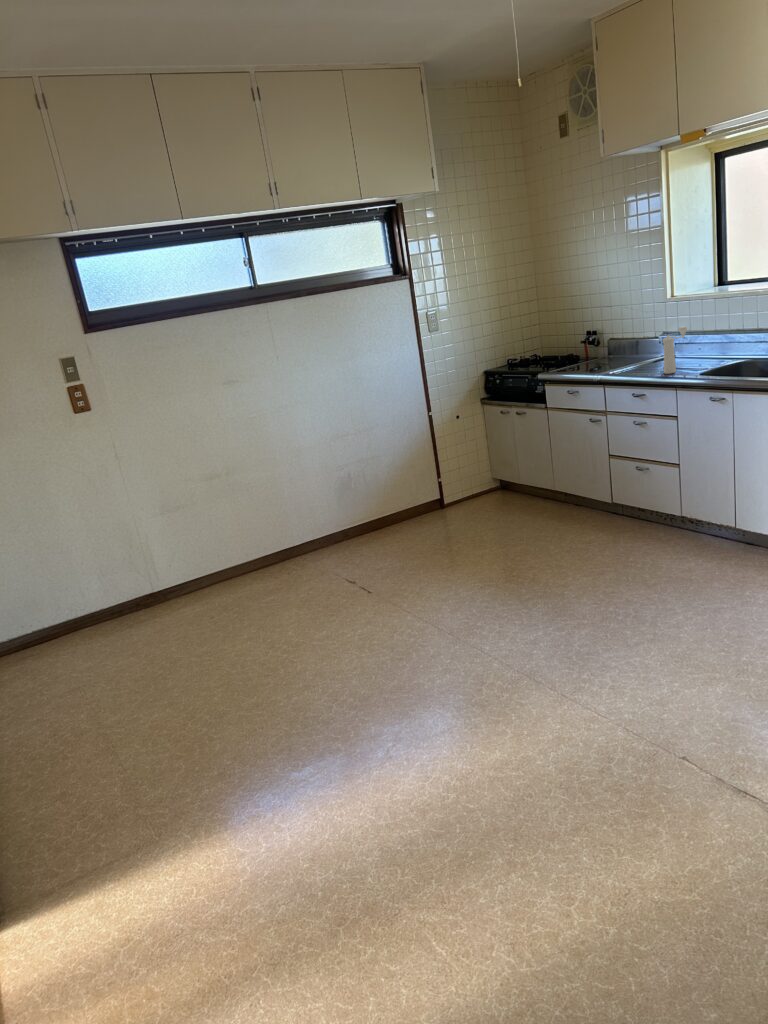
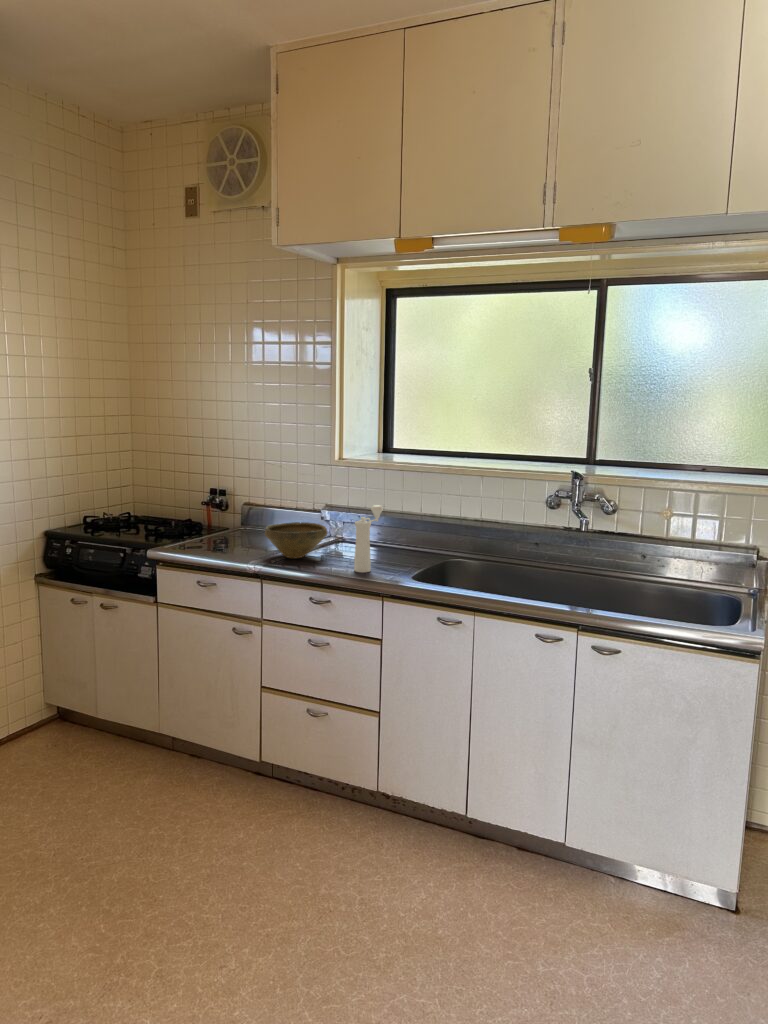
bowl: none [609,345,653,370] -> present [265,522,327,558]

